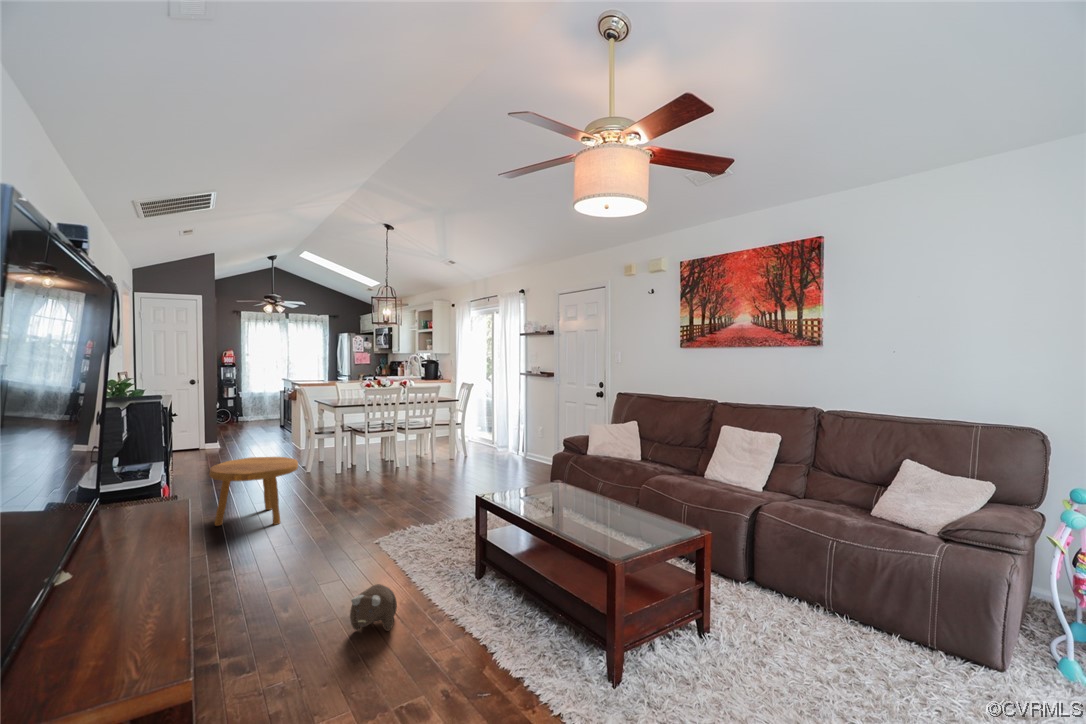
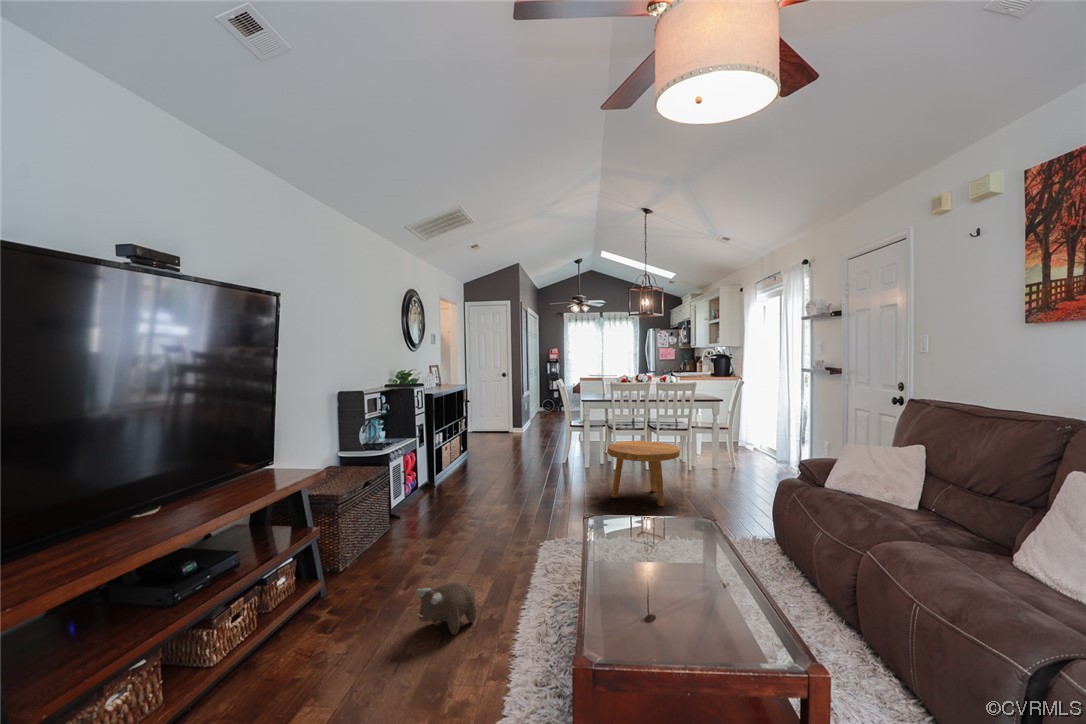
footstool: present [209,457,298,526] -> present [607,441,680,506]

